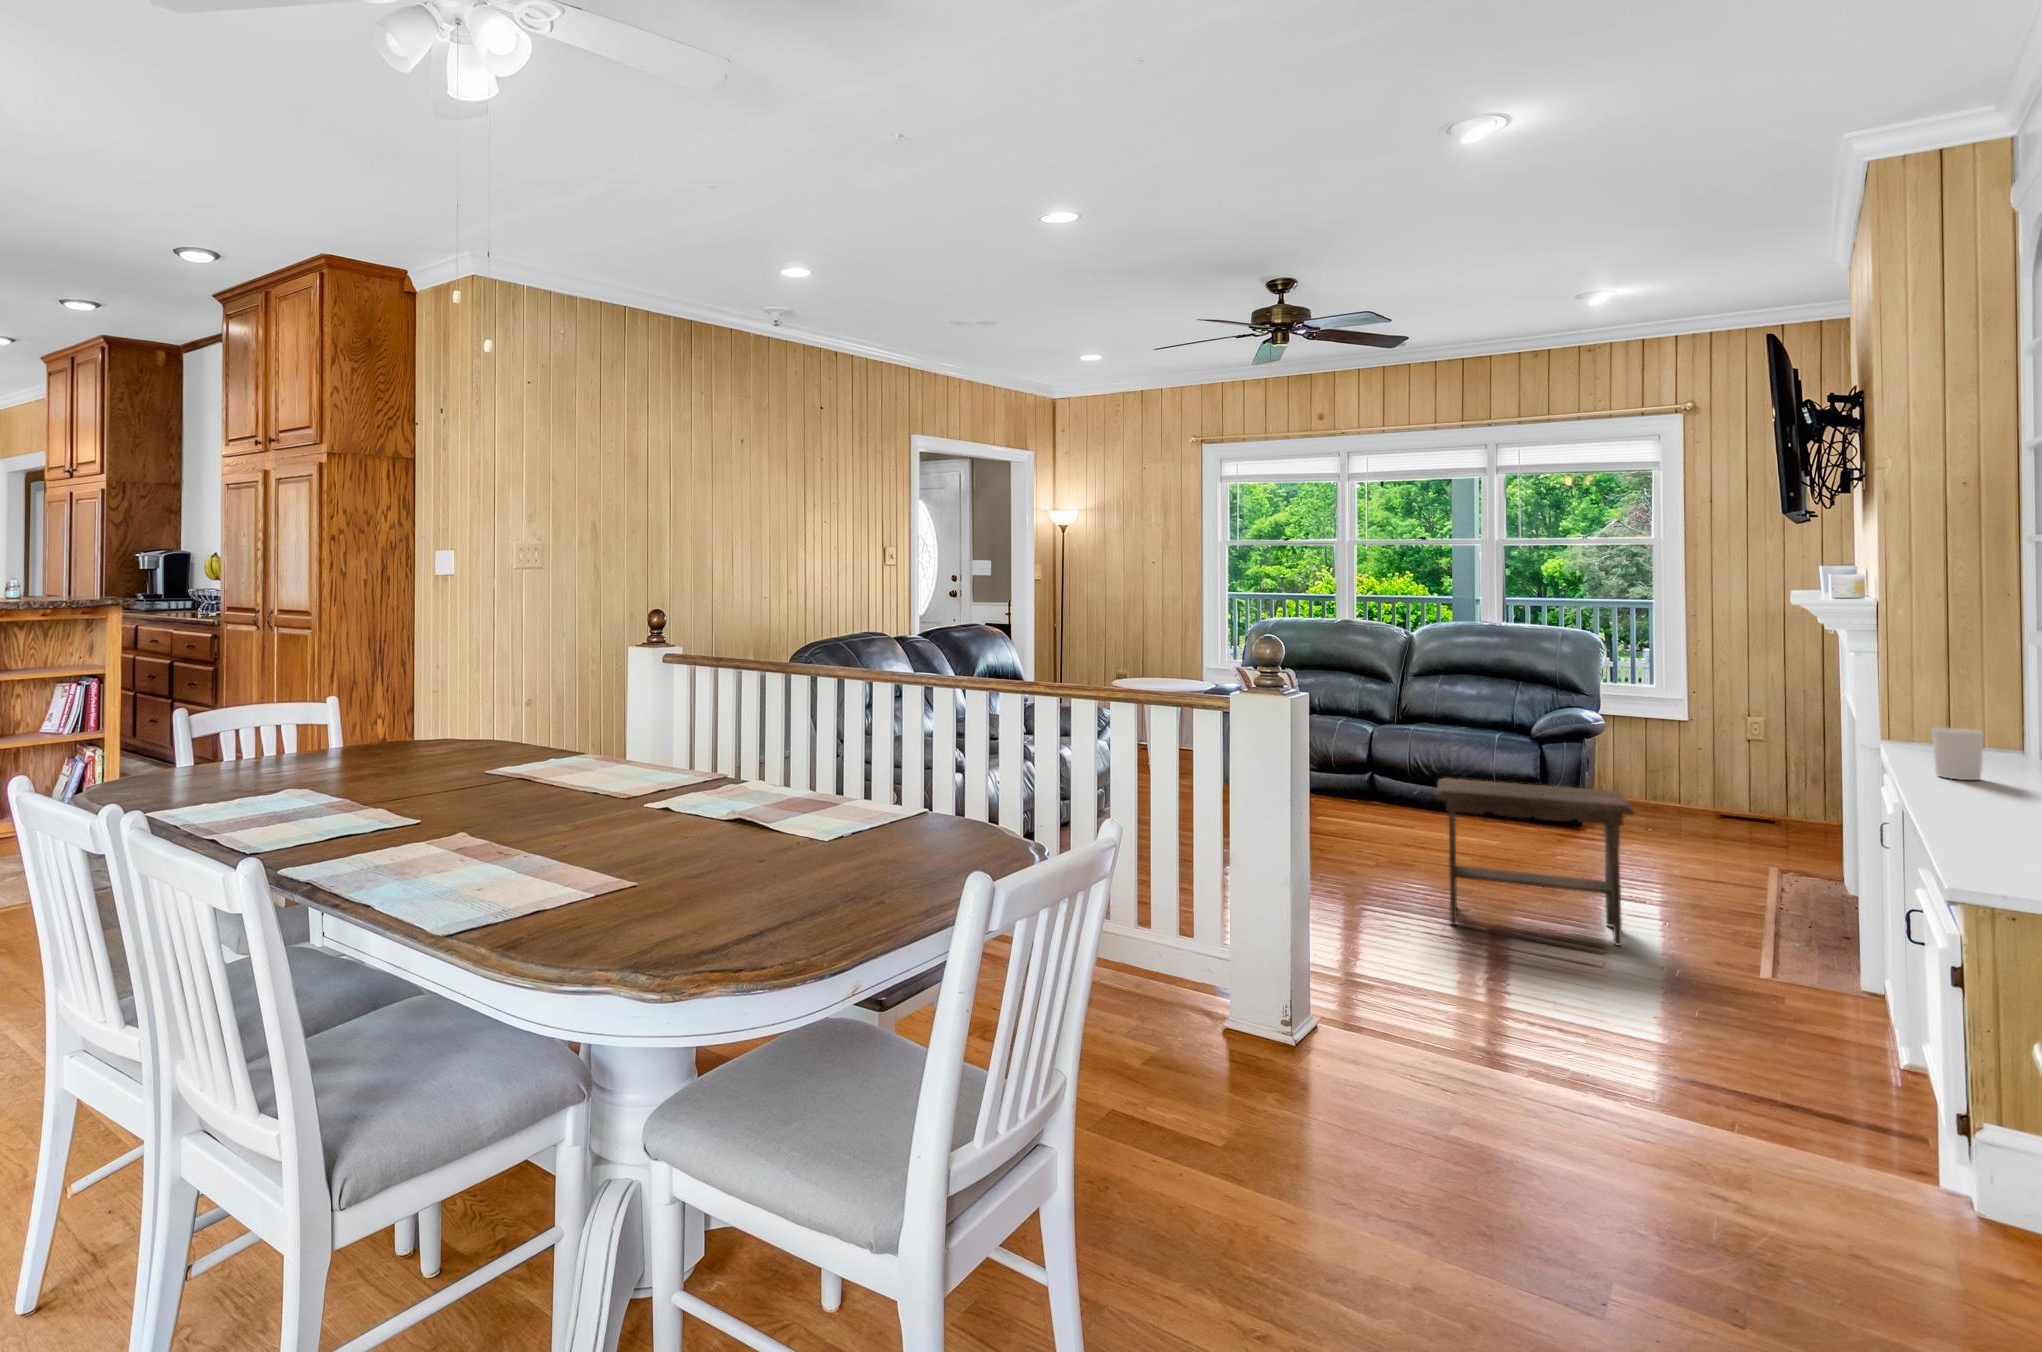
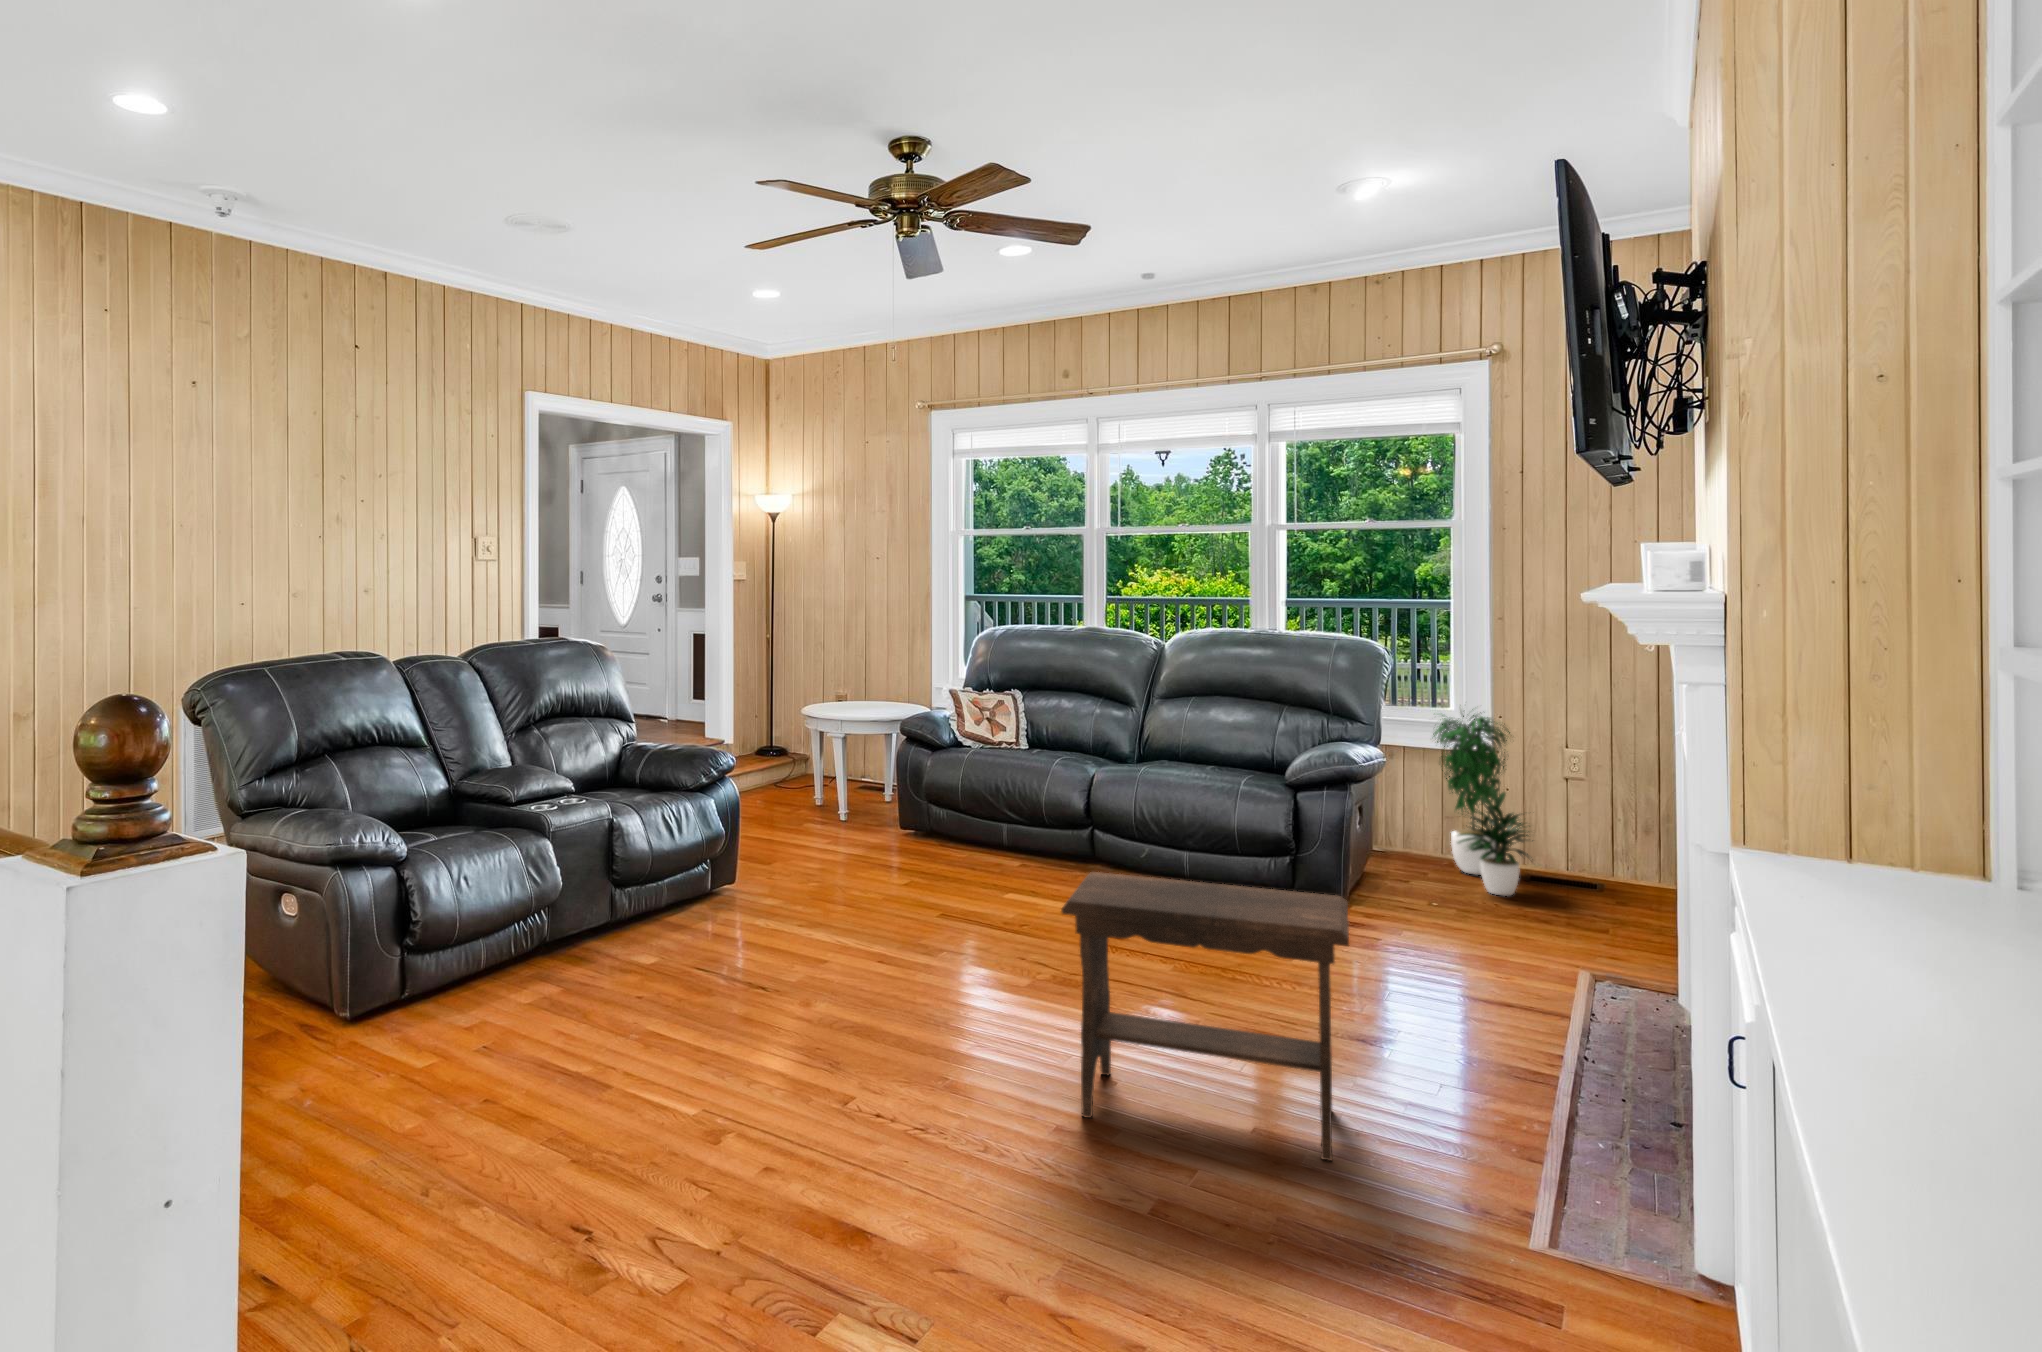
potted plant: none [1637,678,1729,823] -> present [1433,709,1533,896]
candle holder: present [1931,728,1984,780] -> none [1832,845,1939,964]

